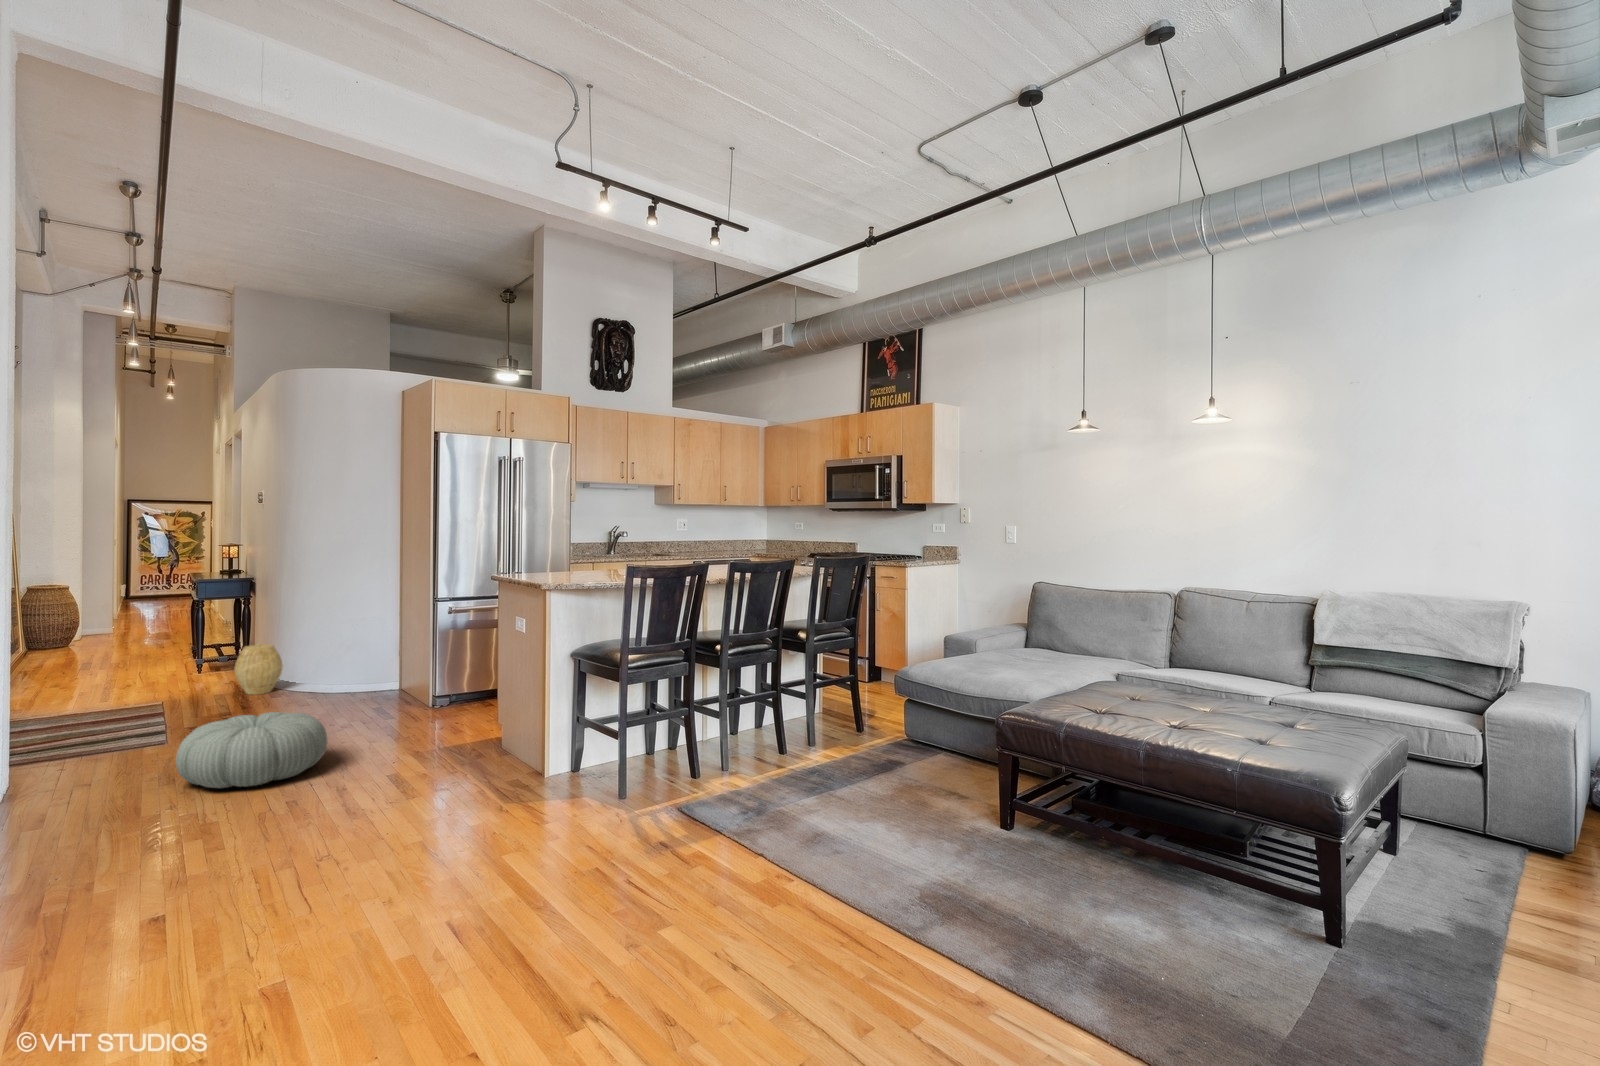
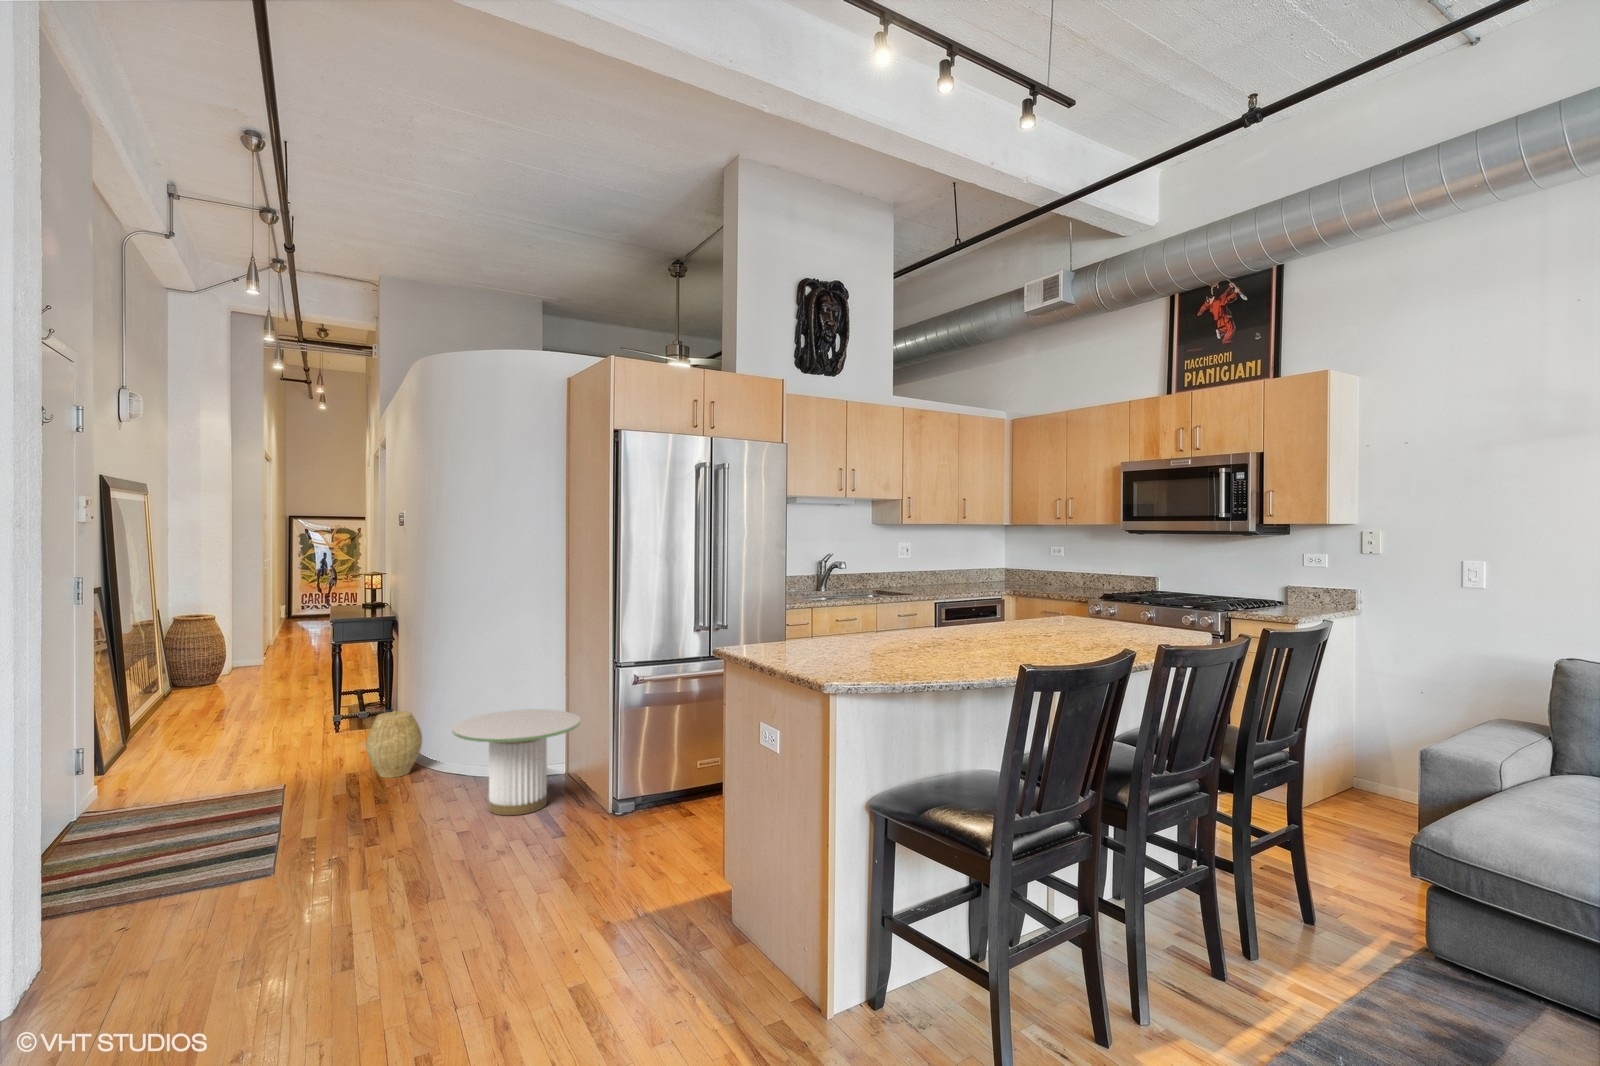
side table: none [311,637,413,709] -> present [452,709,580,815]
pouf: present [176,712,327,788] -> none [253,855,468,1000]

